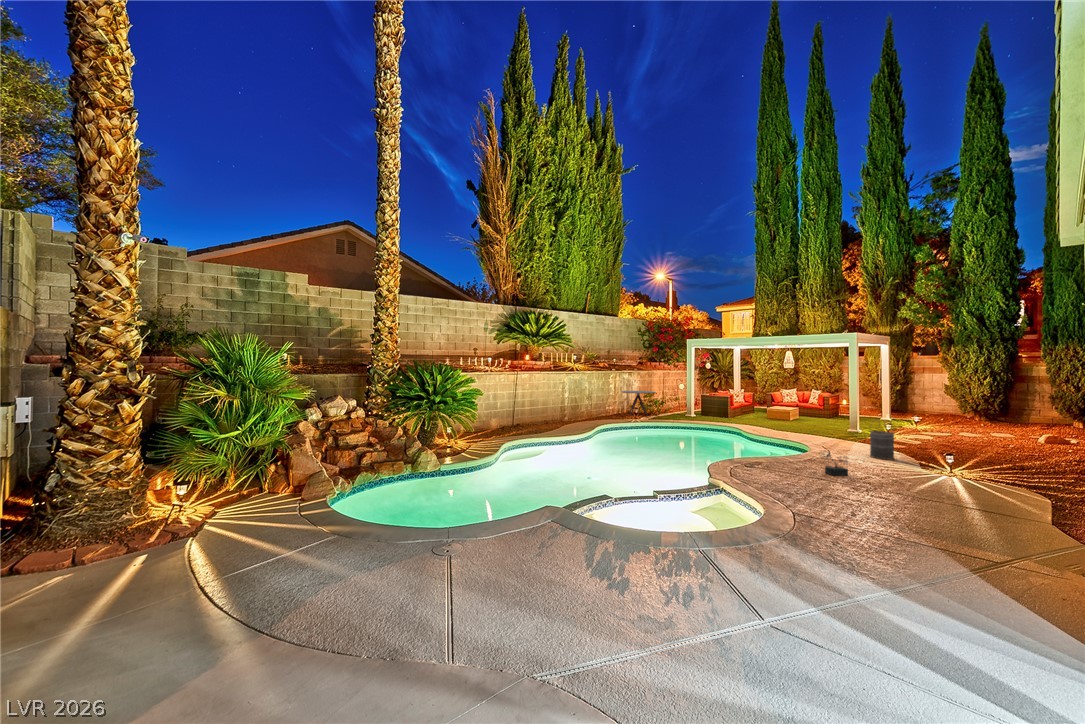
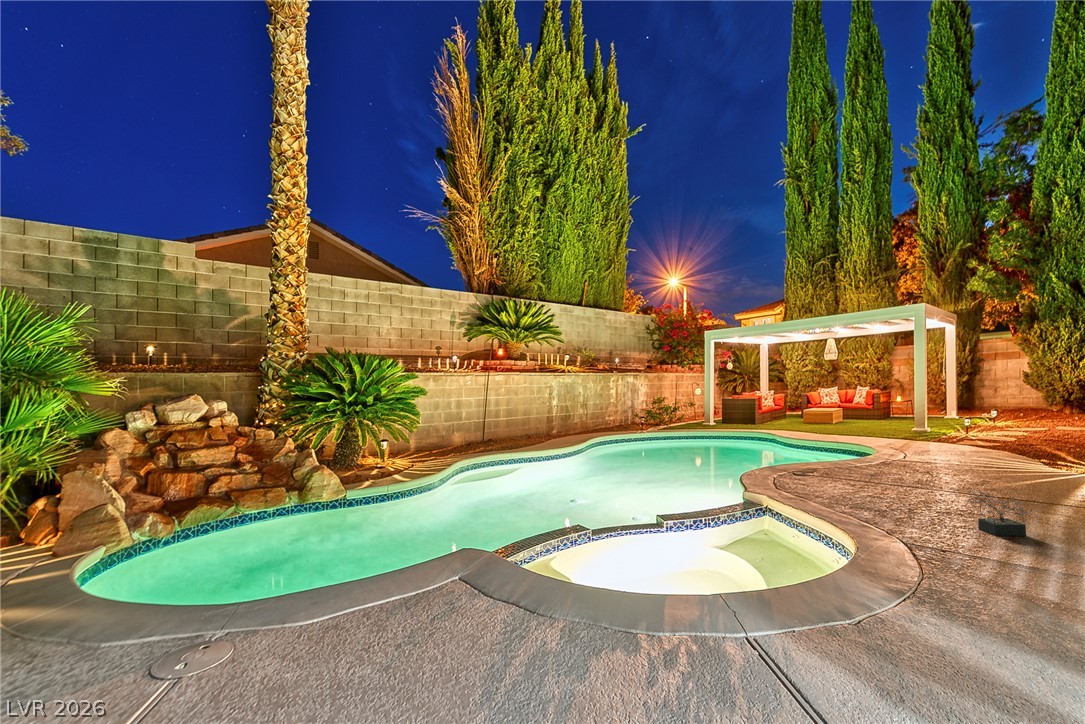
round table: present [621,391,655,416] -> none [624,395,668,427]
basket: present [870,430,894,460] -> none [1015,432,1061,497]

